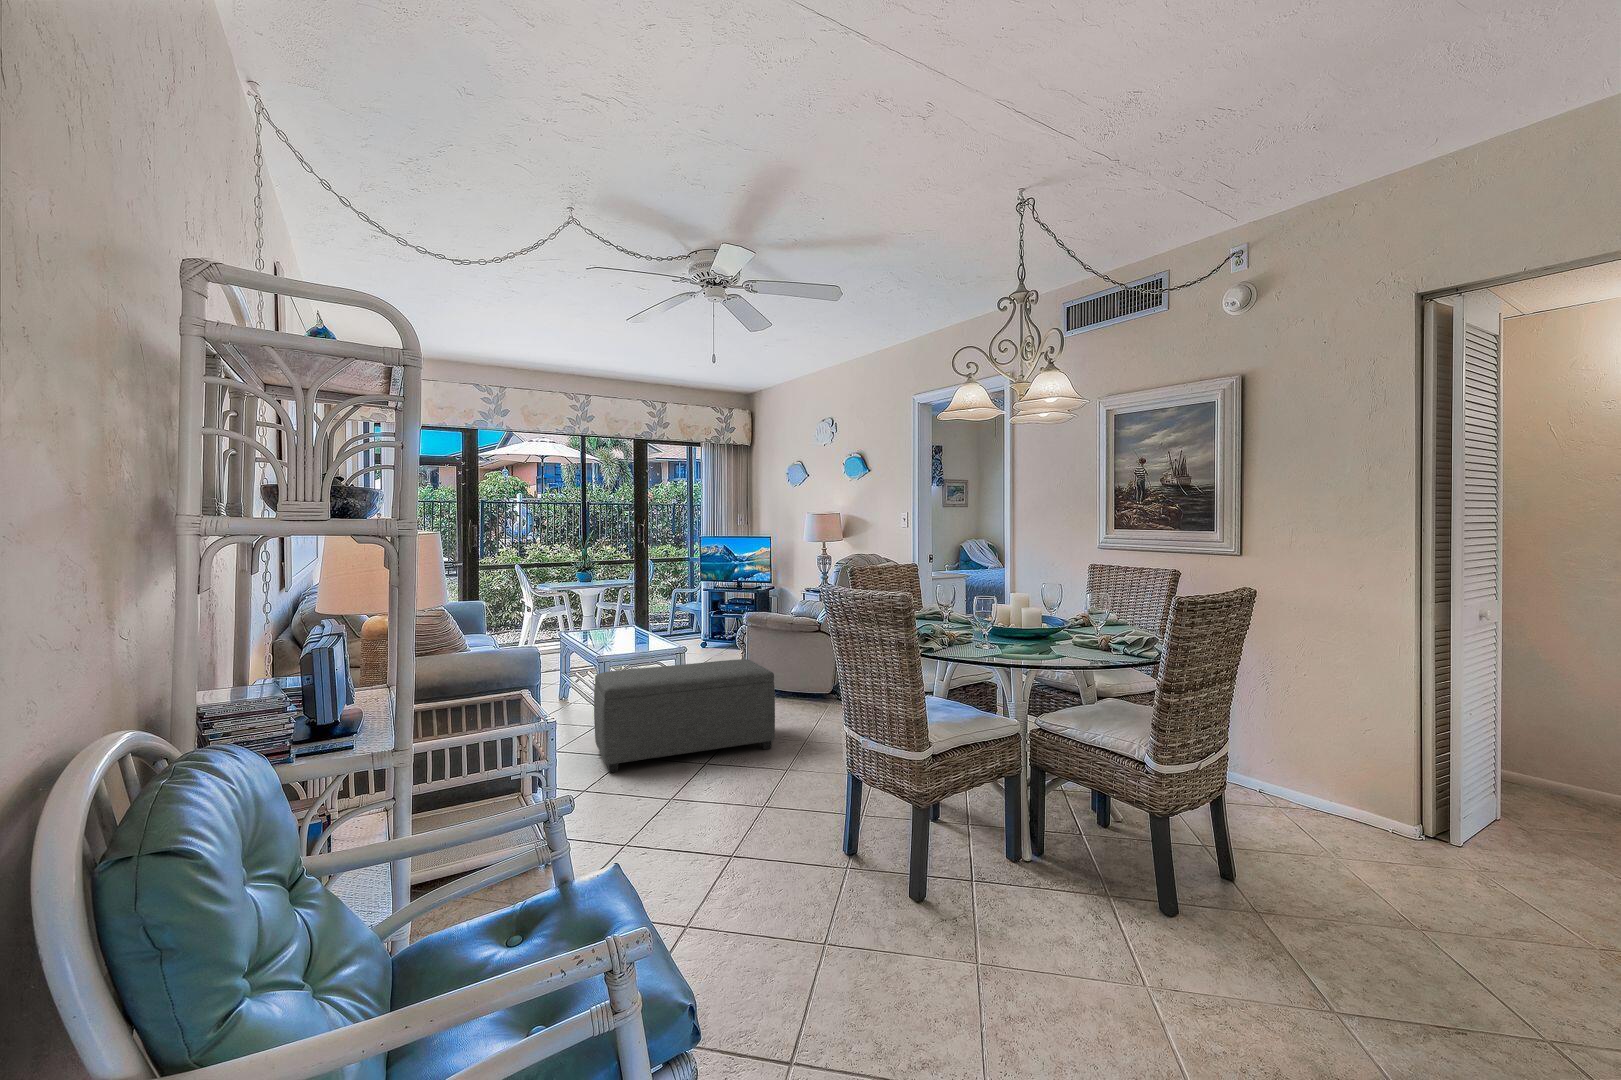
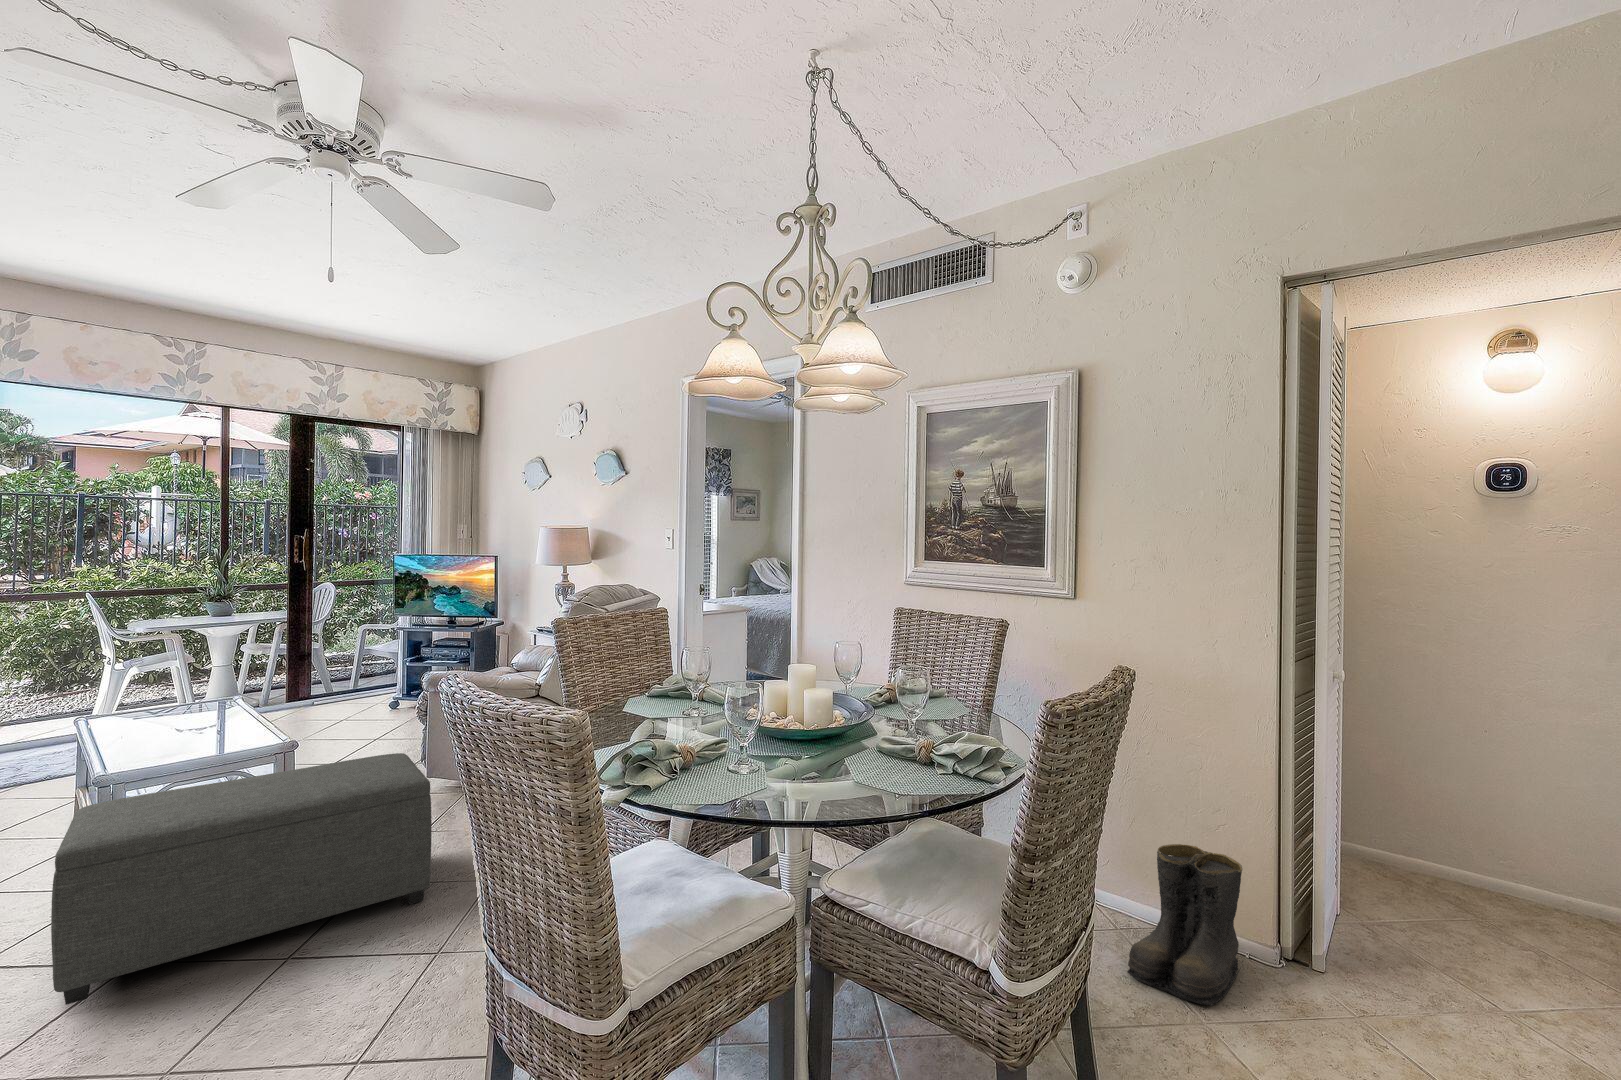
boots: none [1272,739,1376,843] -> present [1128,844,1242,1006]

